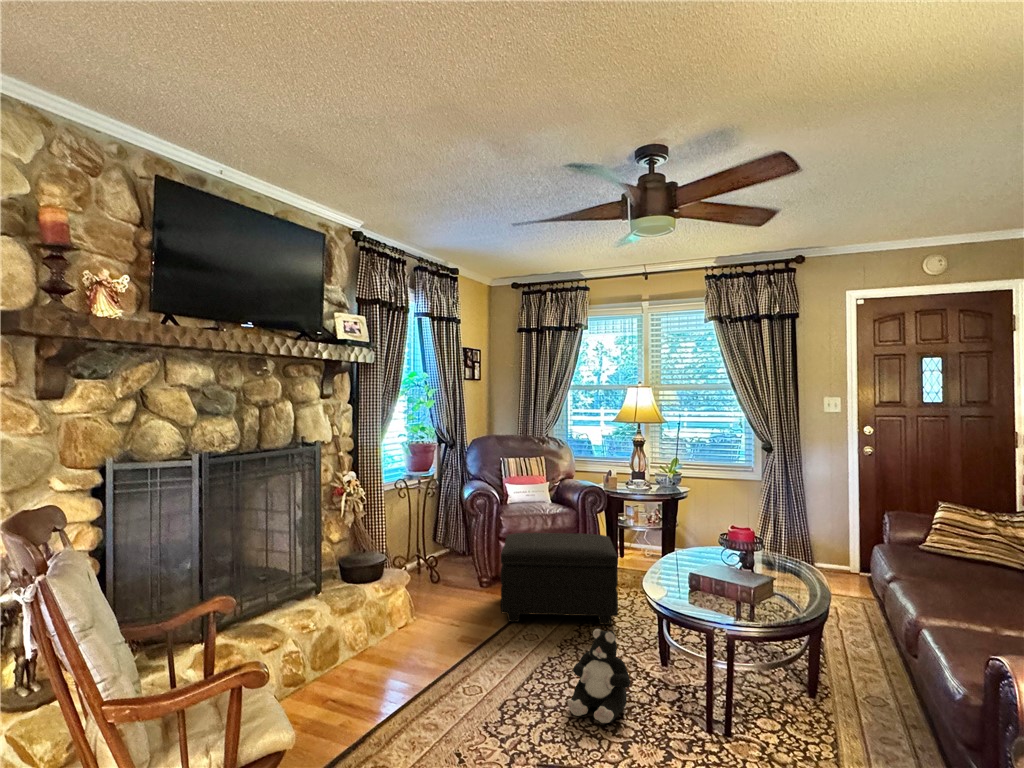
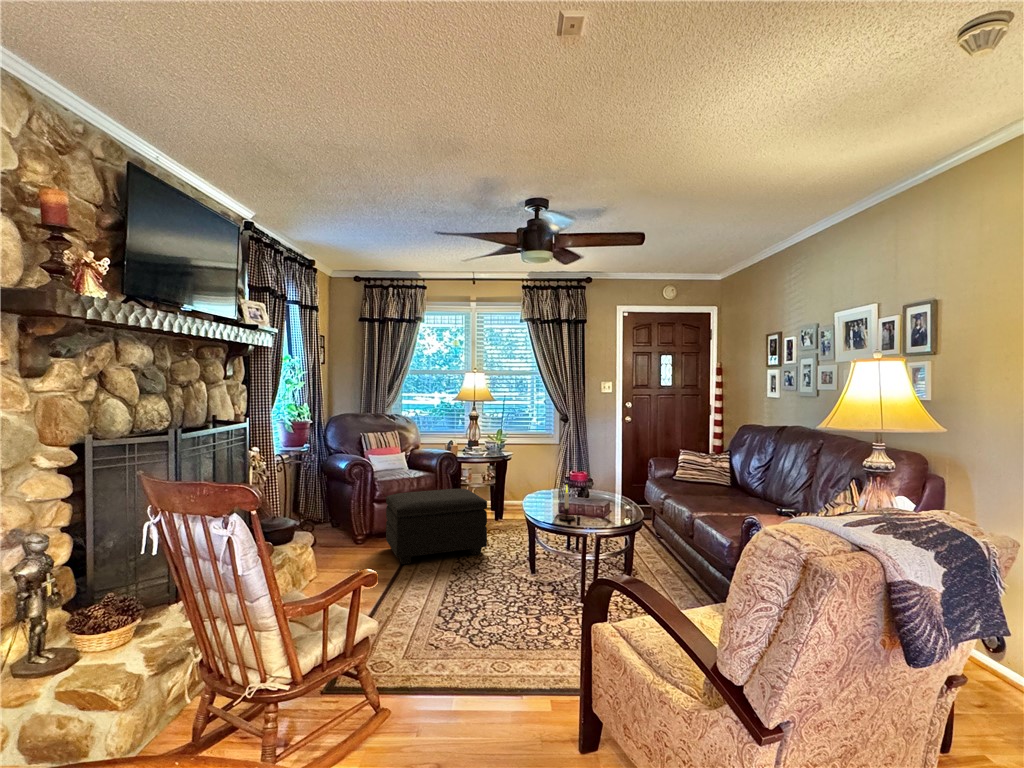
candle: none [674,551,701,606] -> present [559,486,578,520]
plush toy: present [568,628,630,723] -> none [486,547,528,609]

